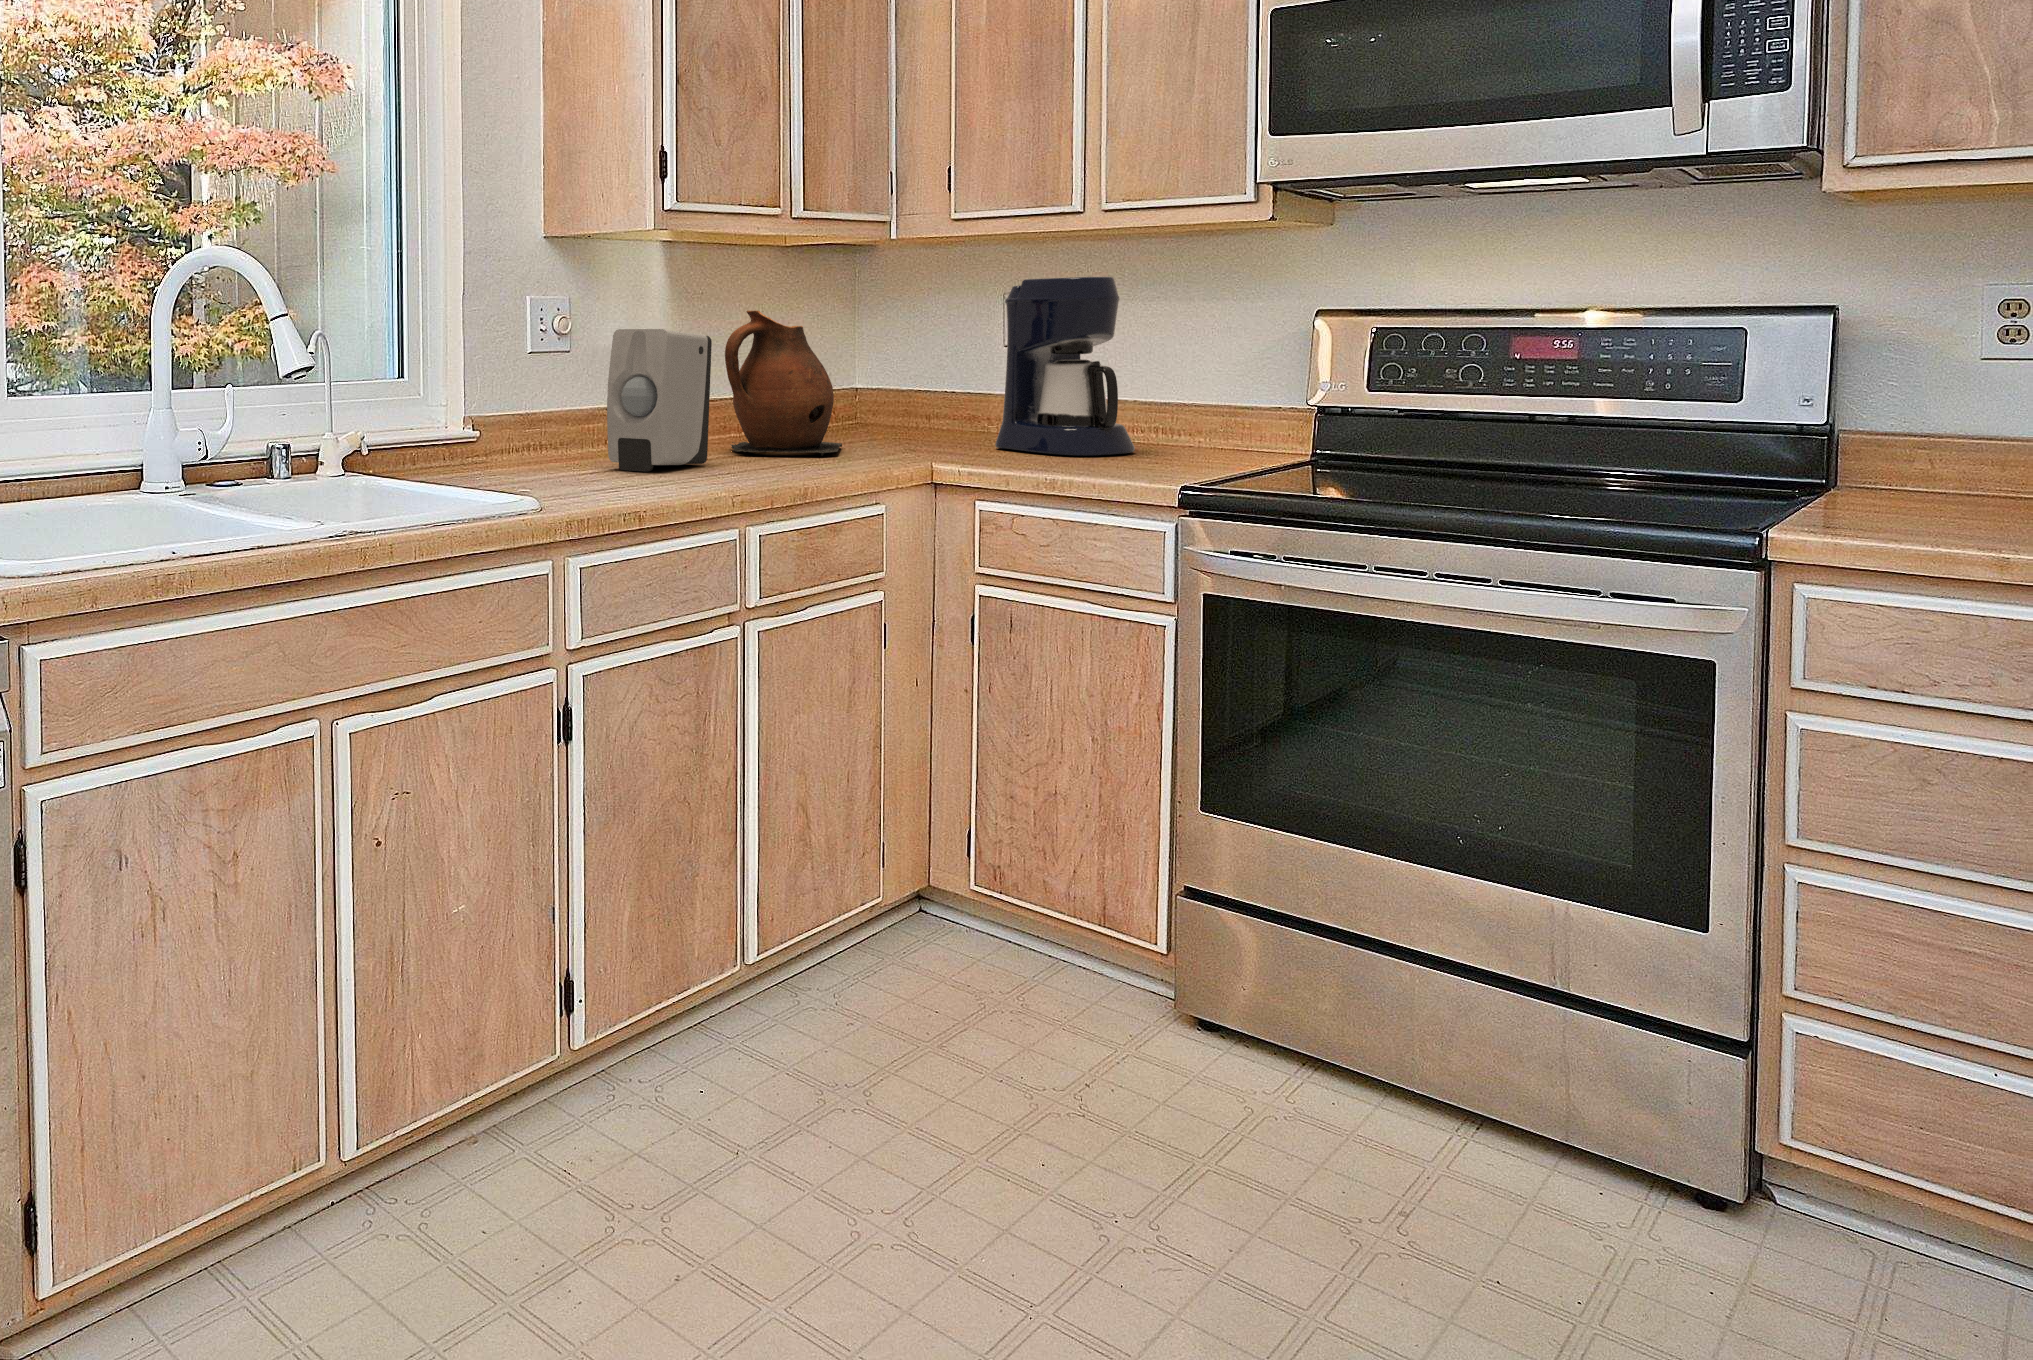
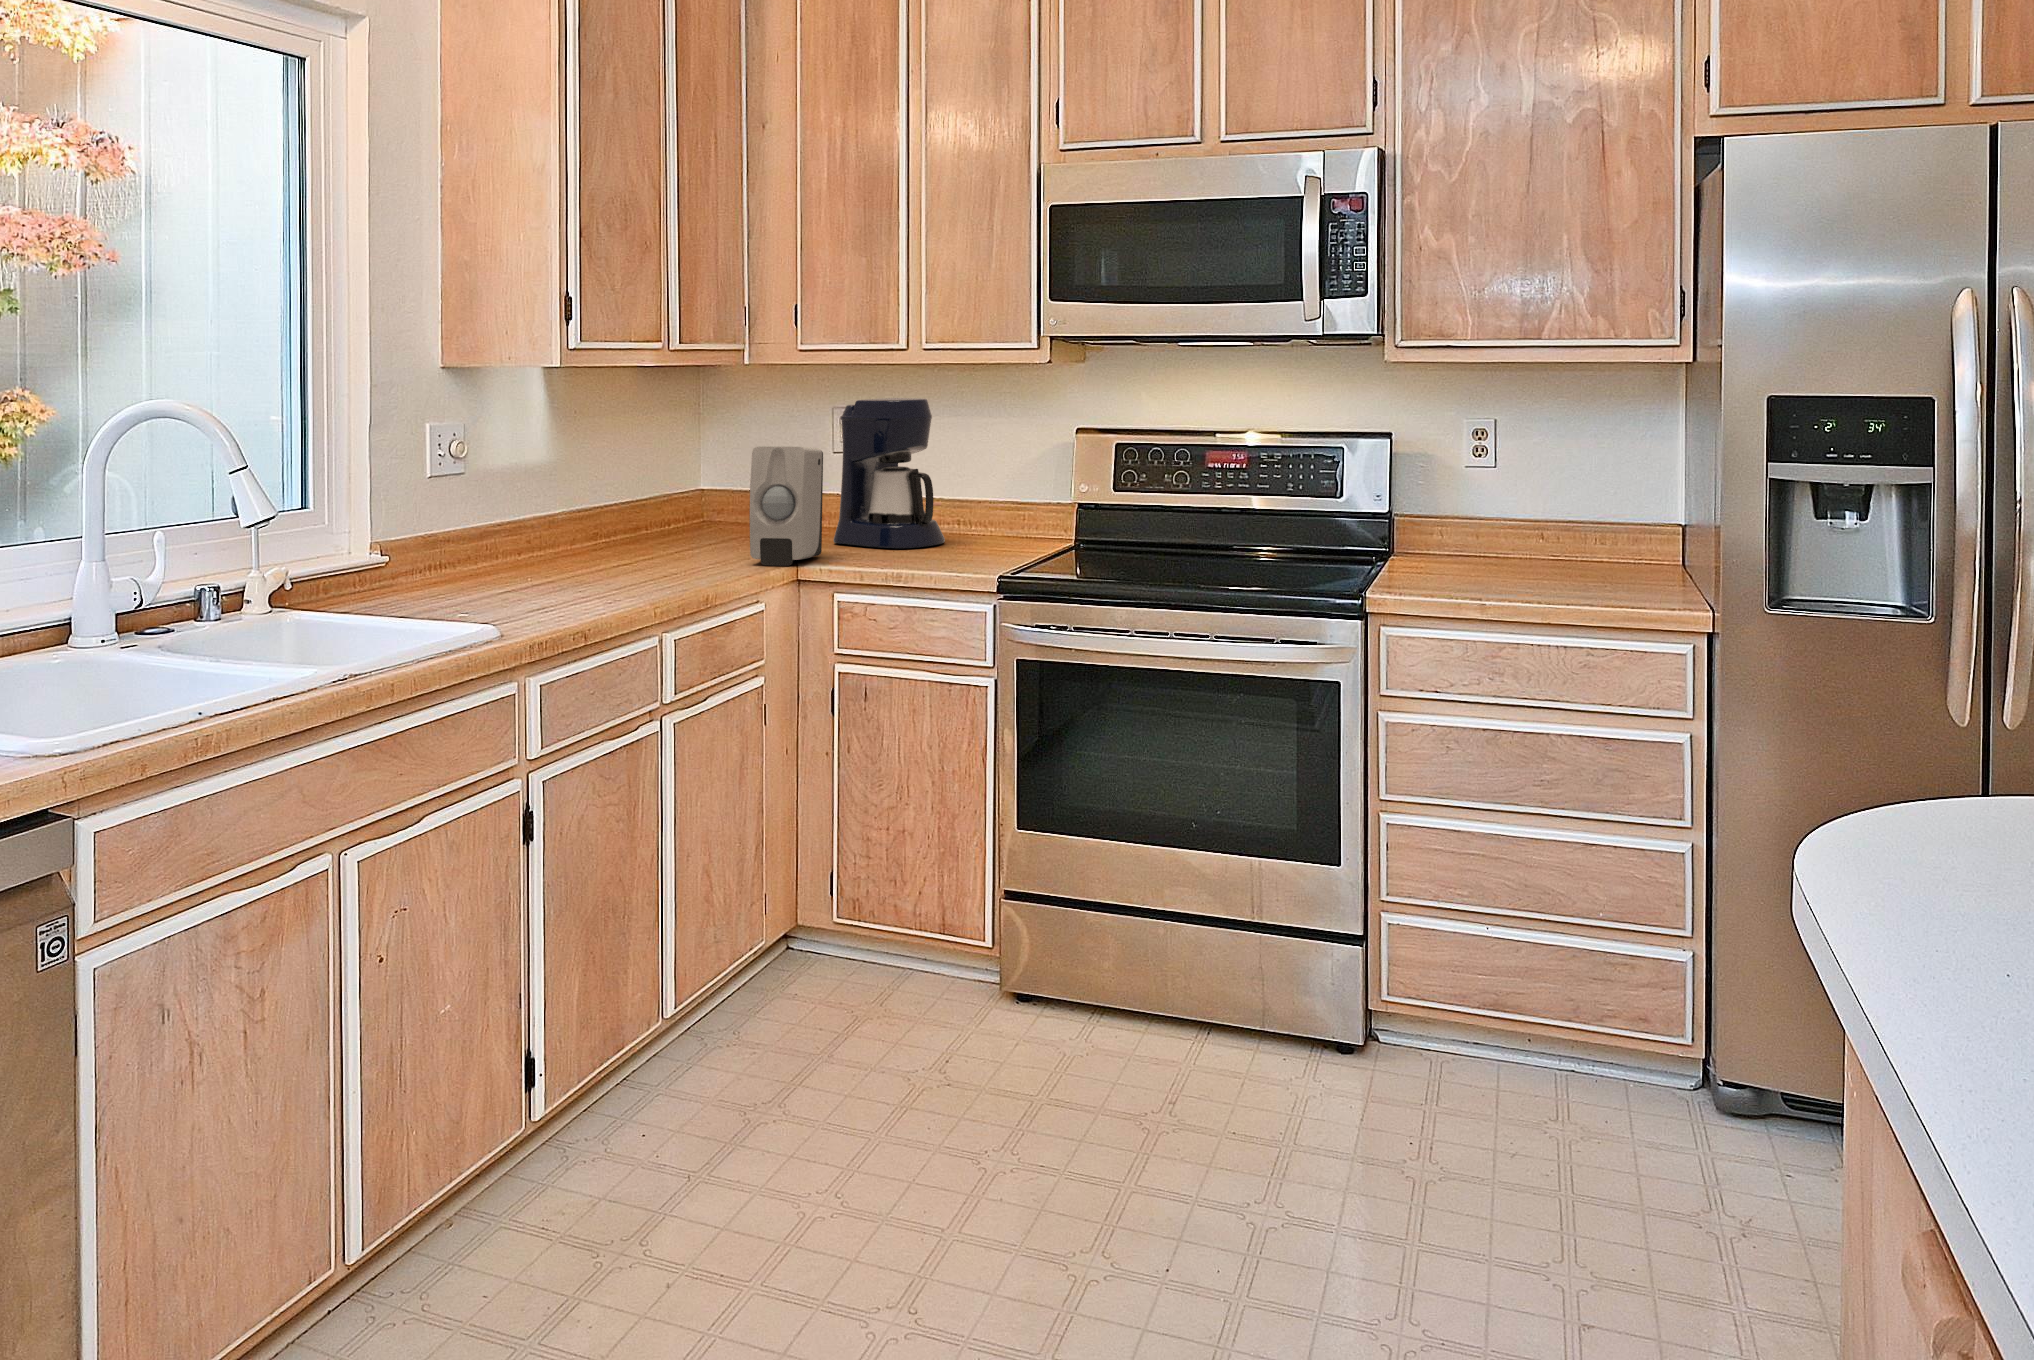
ceramic pitcher: present [725,310,842,456] -> none [603,430,709,560]
soap dispenser: present [607,329,712,472] -> present [749,447,823,566]

